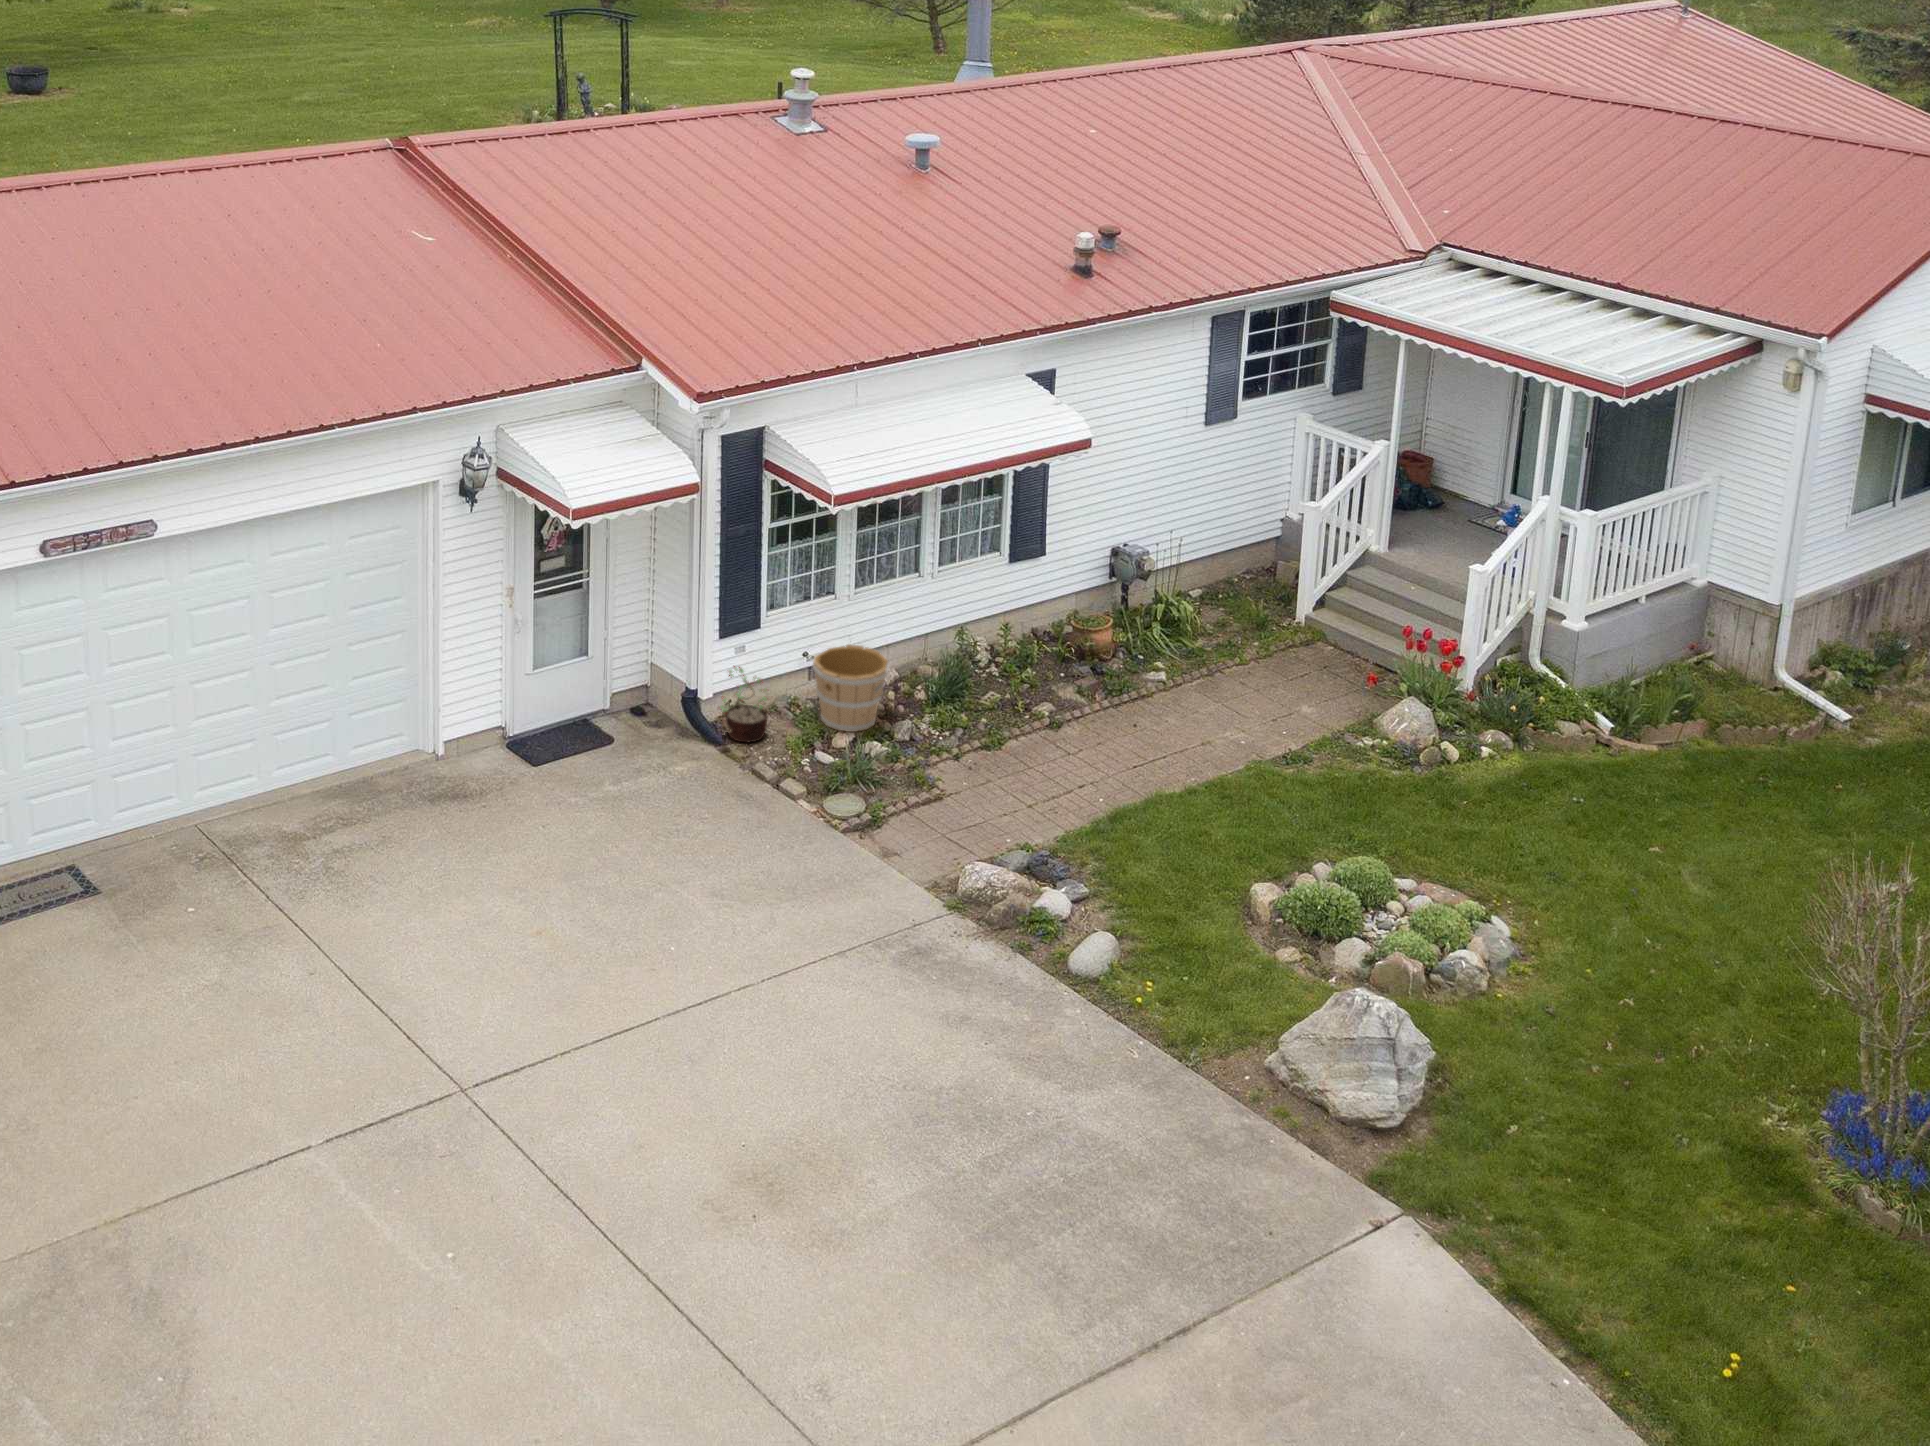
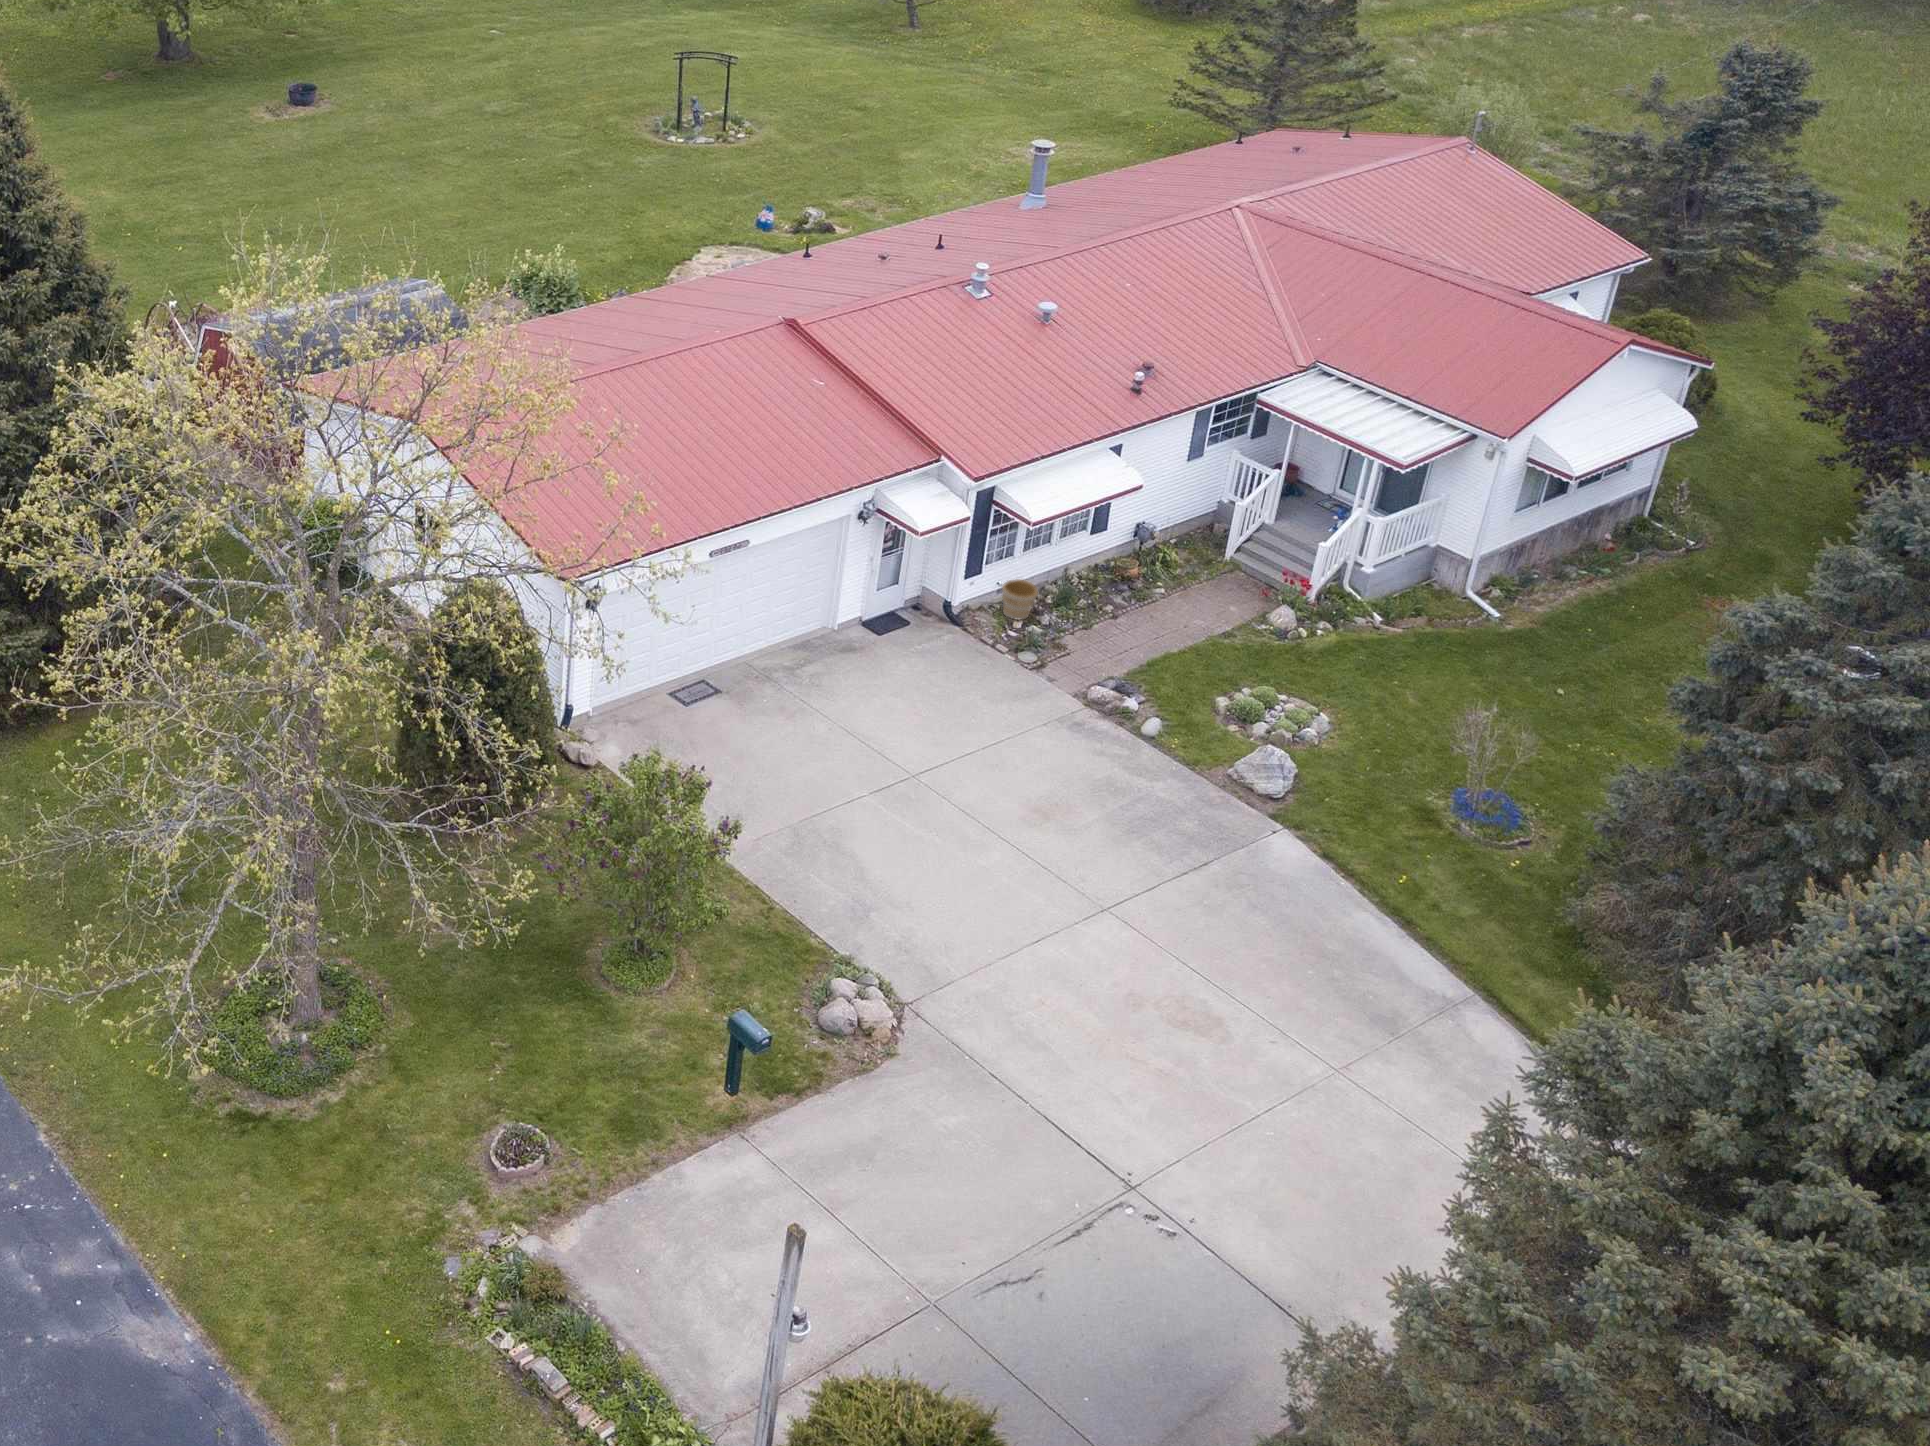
decorative plant: present [720,666,768,742] -> none [960,591,986,625]

